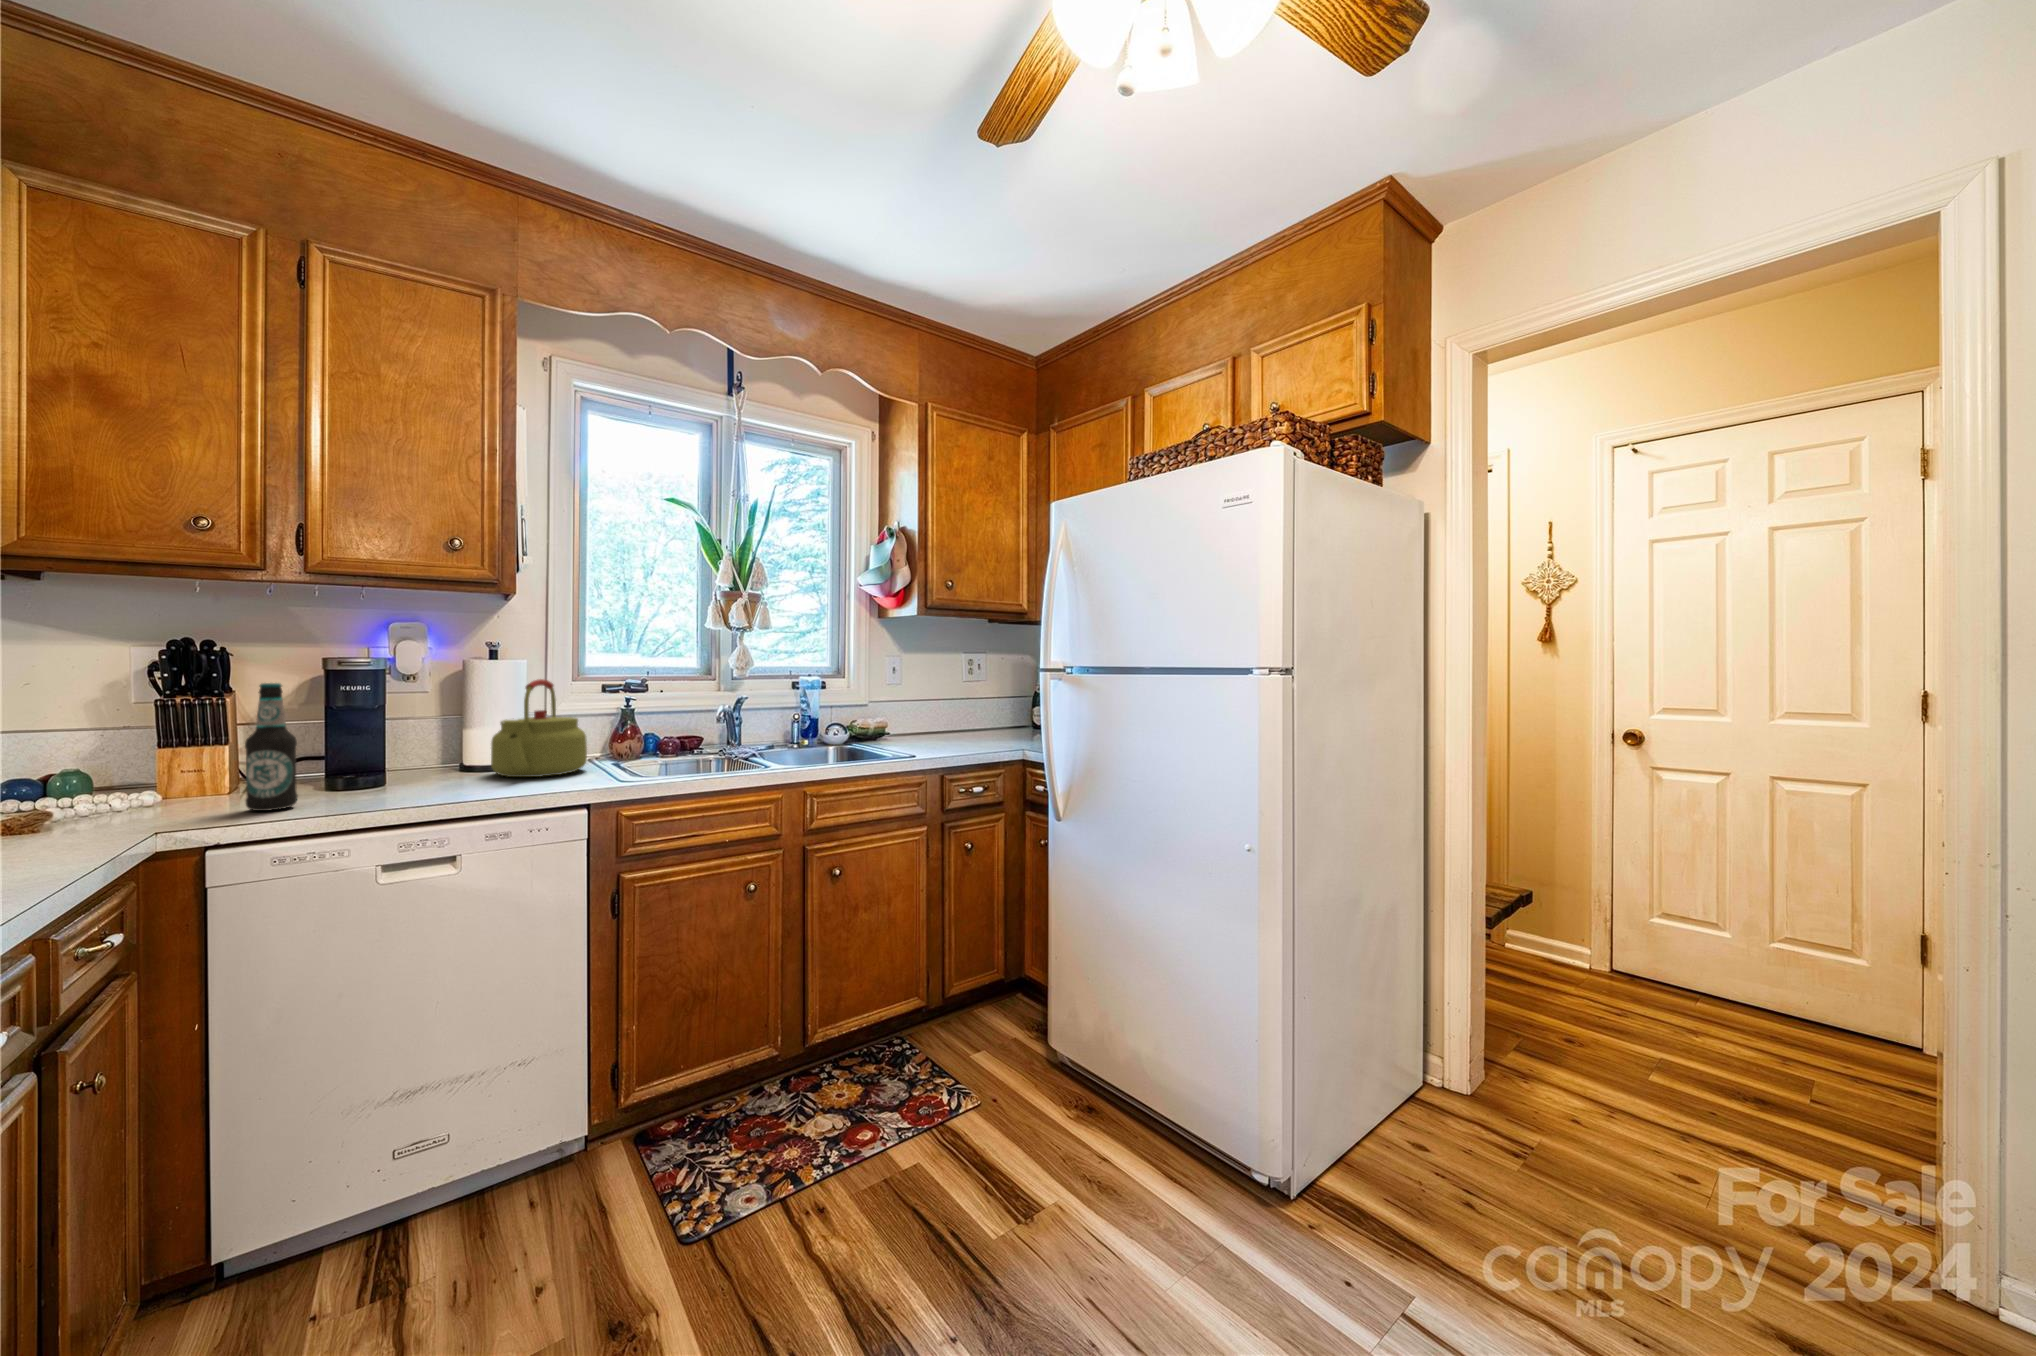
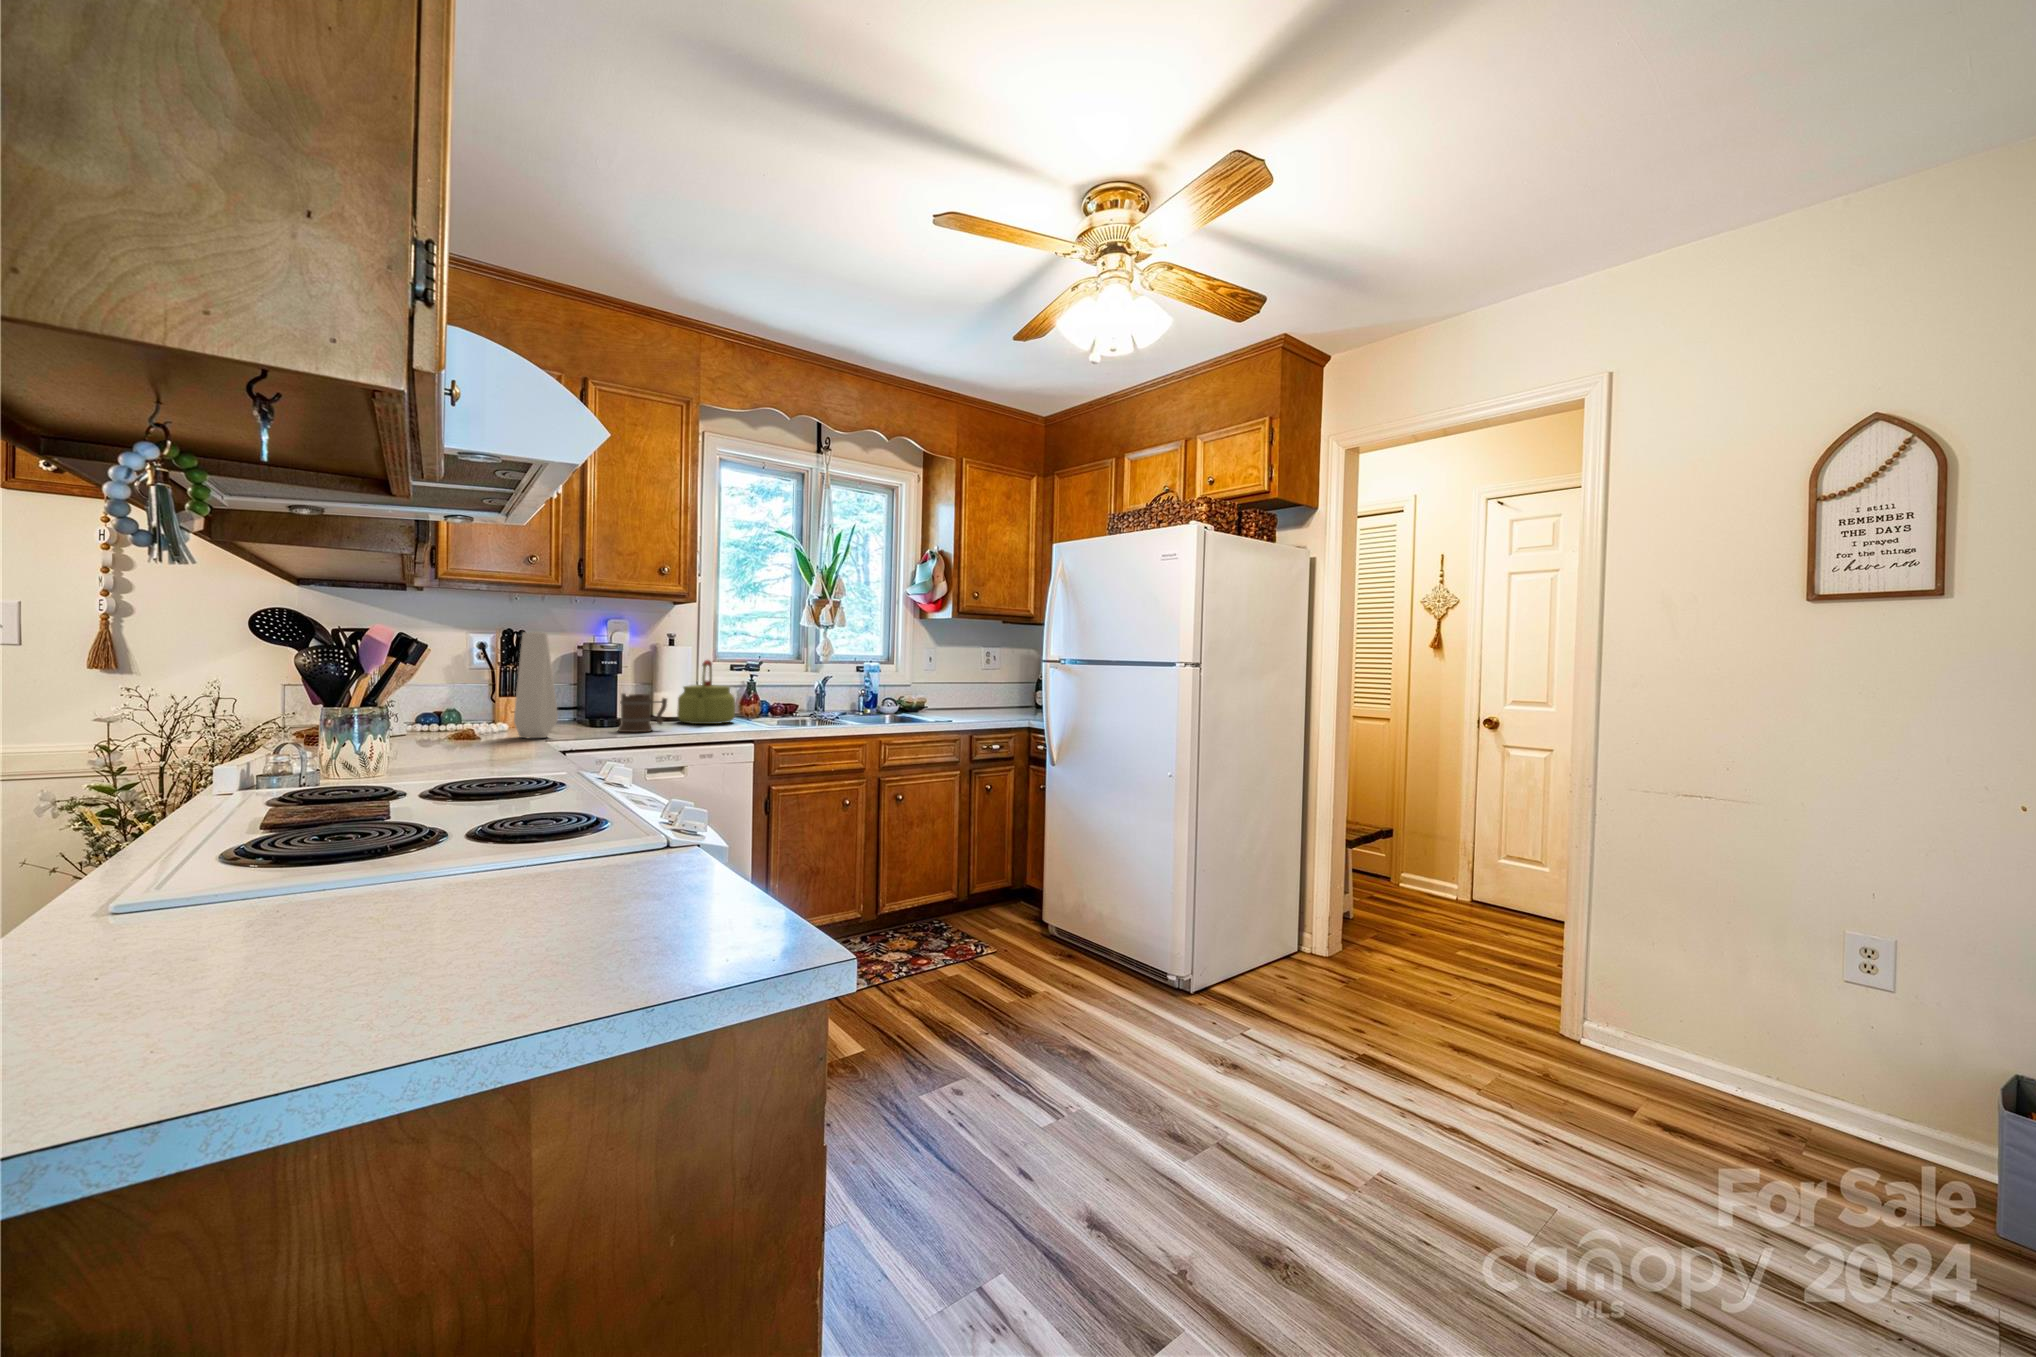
vase: none [73,640,183,833] -> present [514,632,558,738]
bottle: present [245,683,298,811] -> none [573,658,598,733]
mug: none [344,738,441,804] -> present [619,693,667,732]

